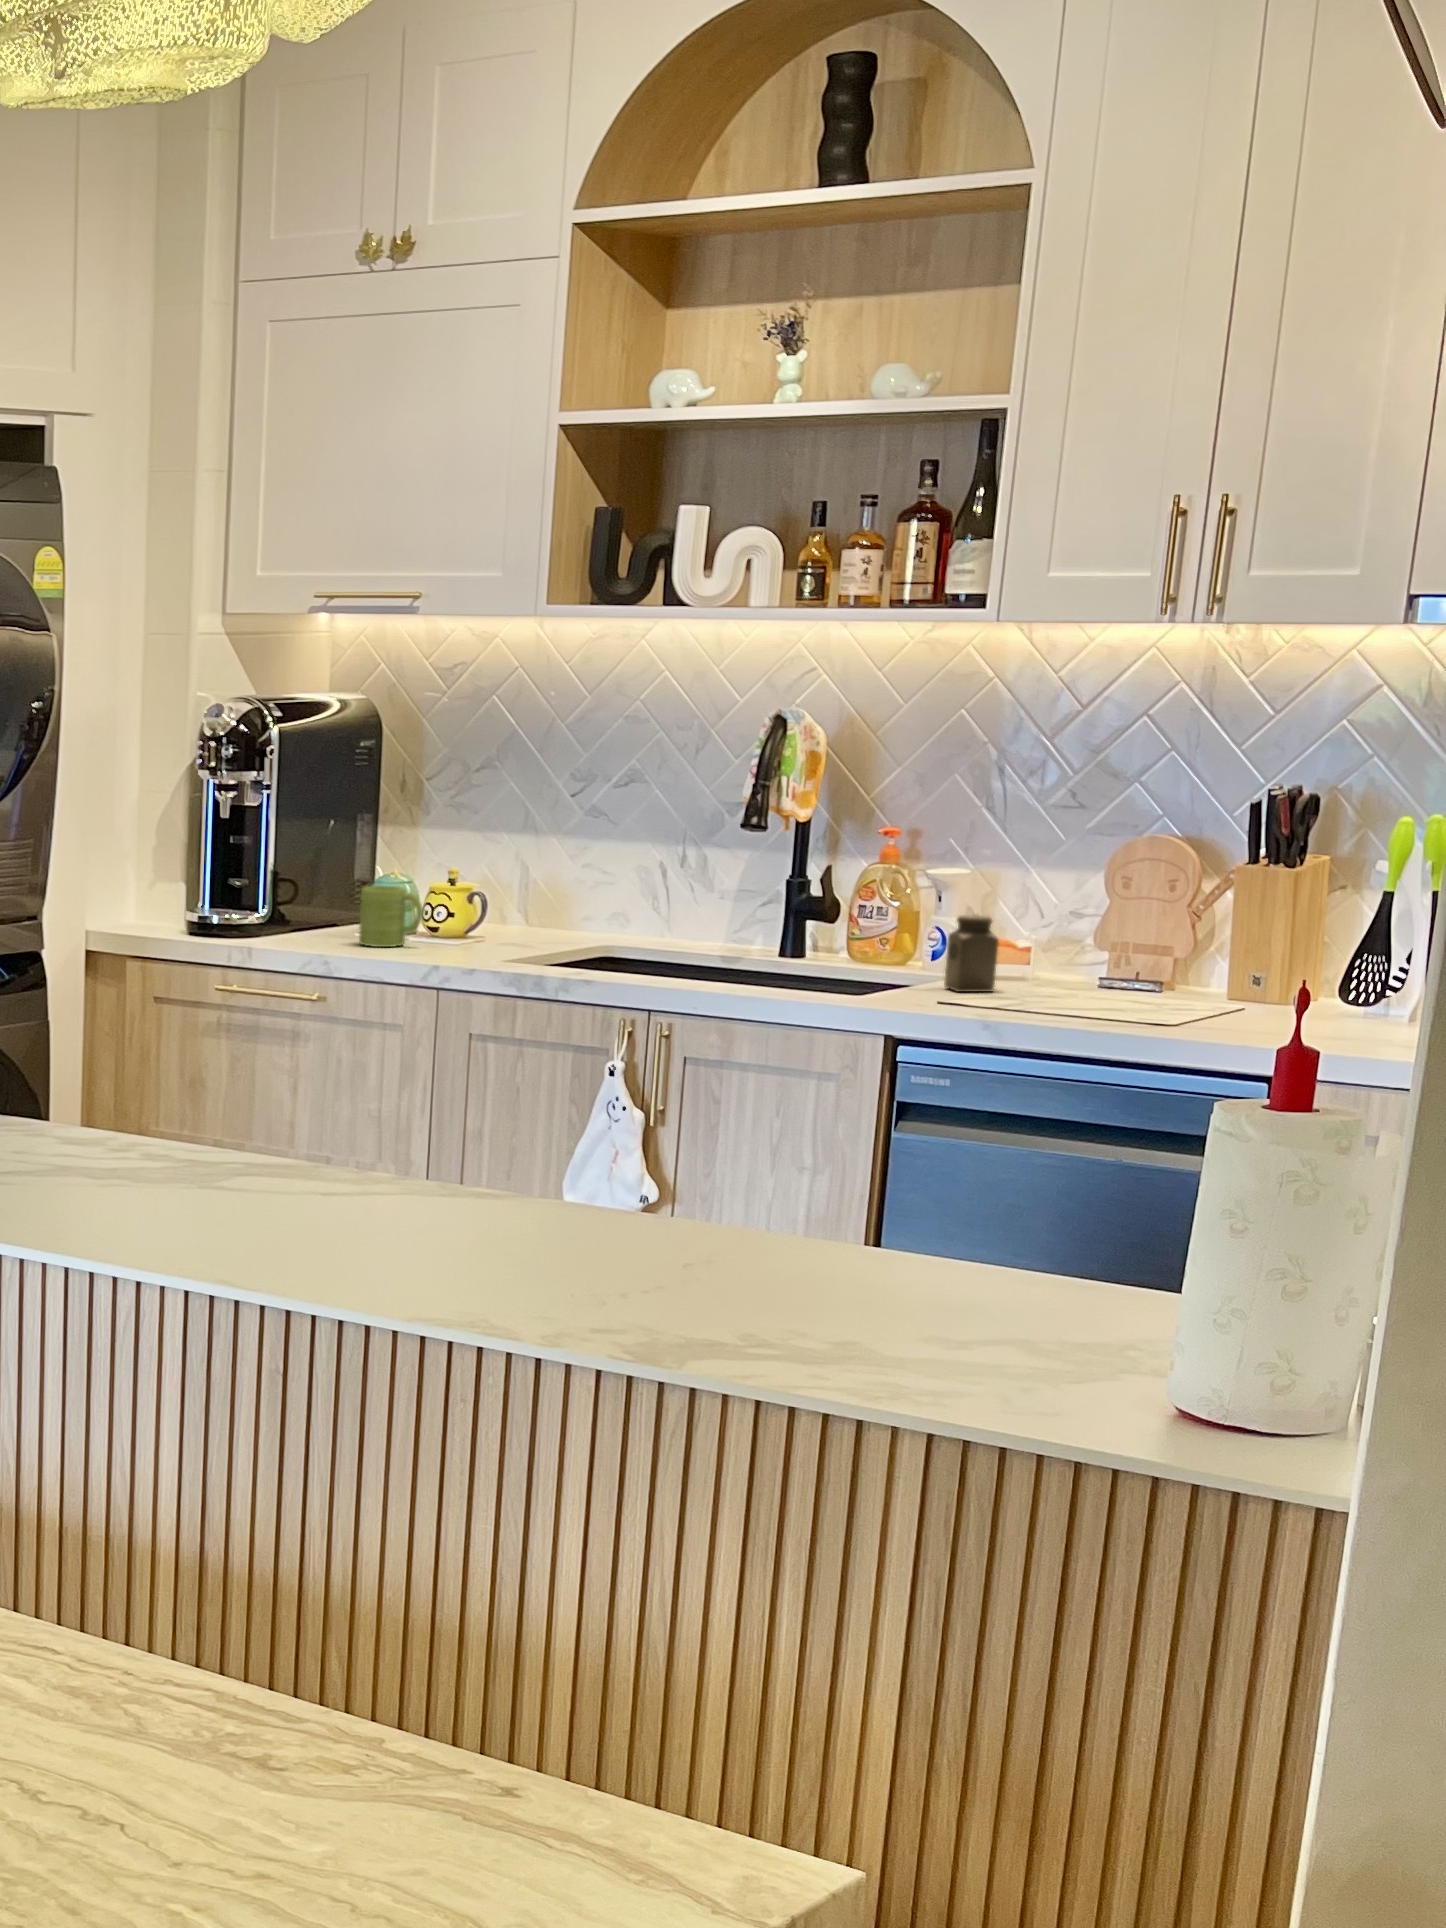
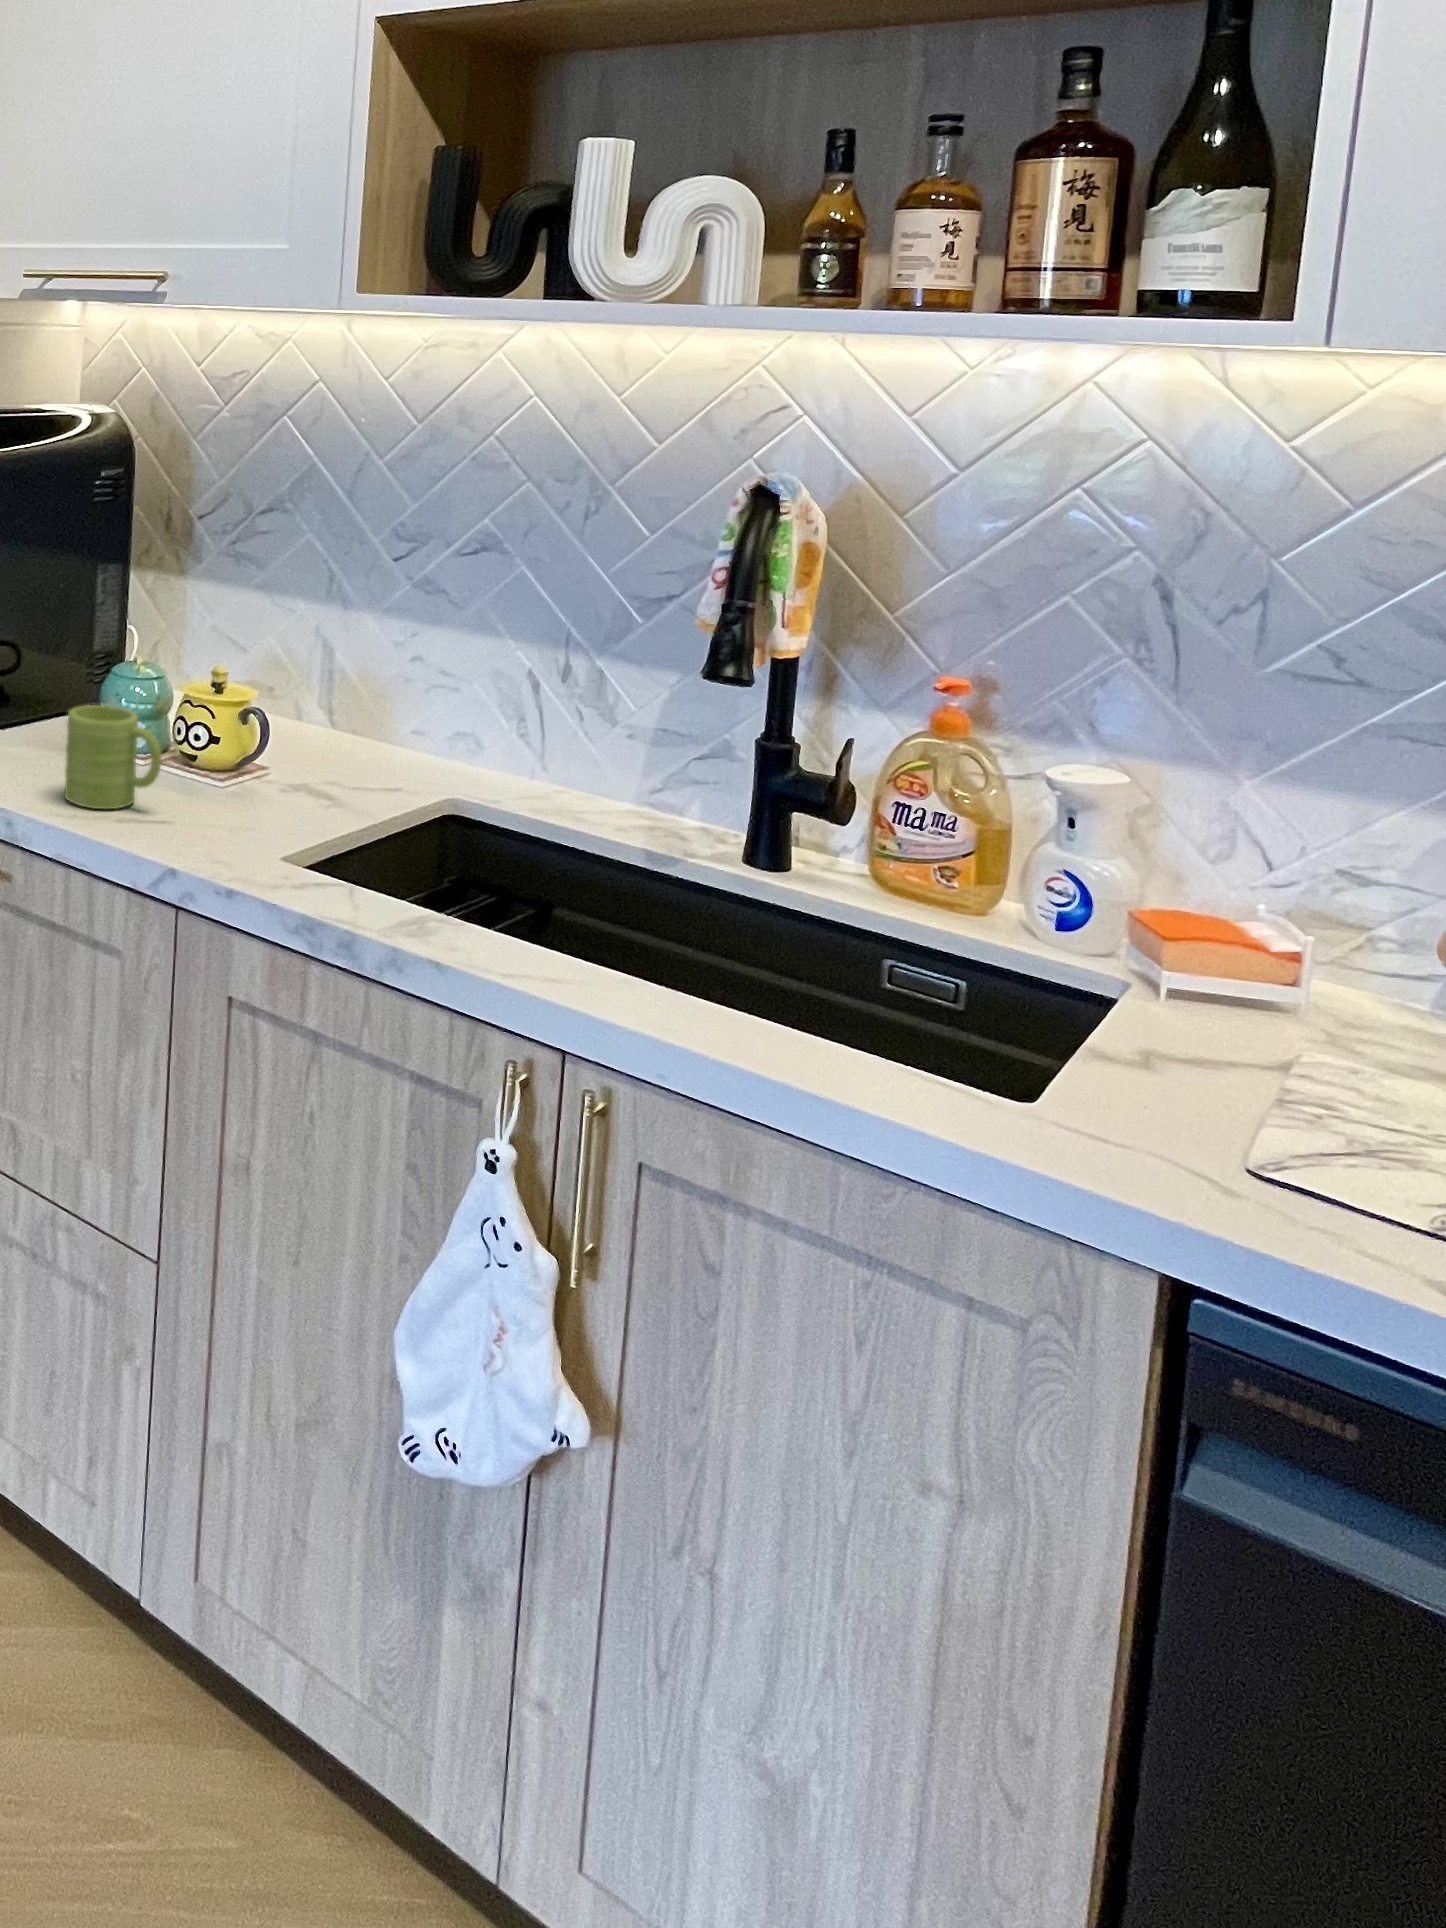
salt shaker: present [944,914,999,992] -> none [1210,940,1366,1124]

